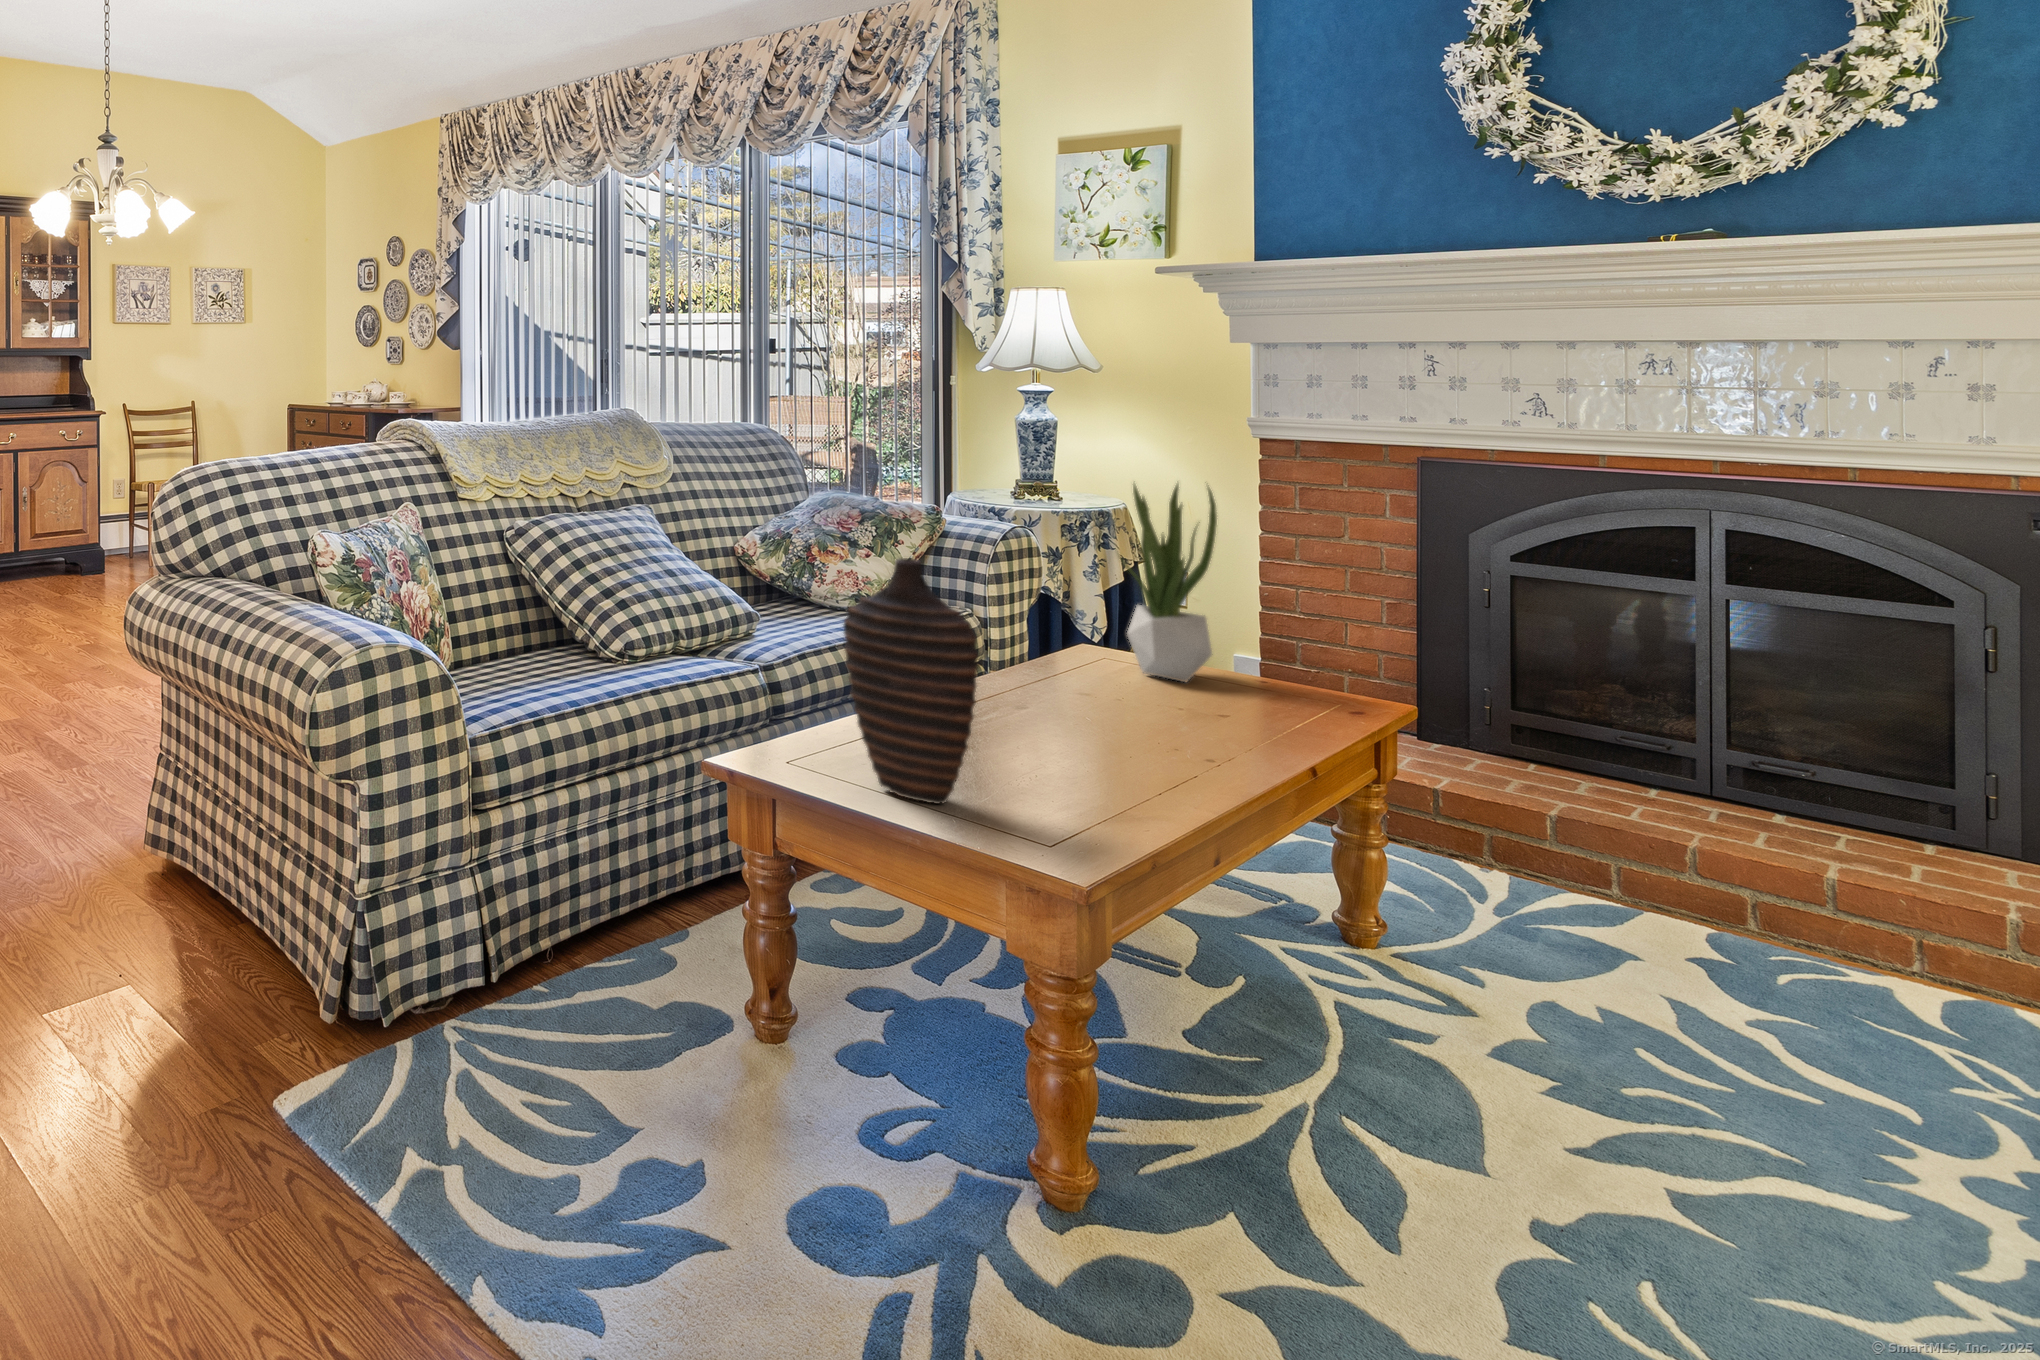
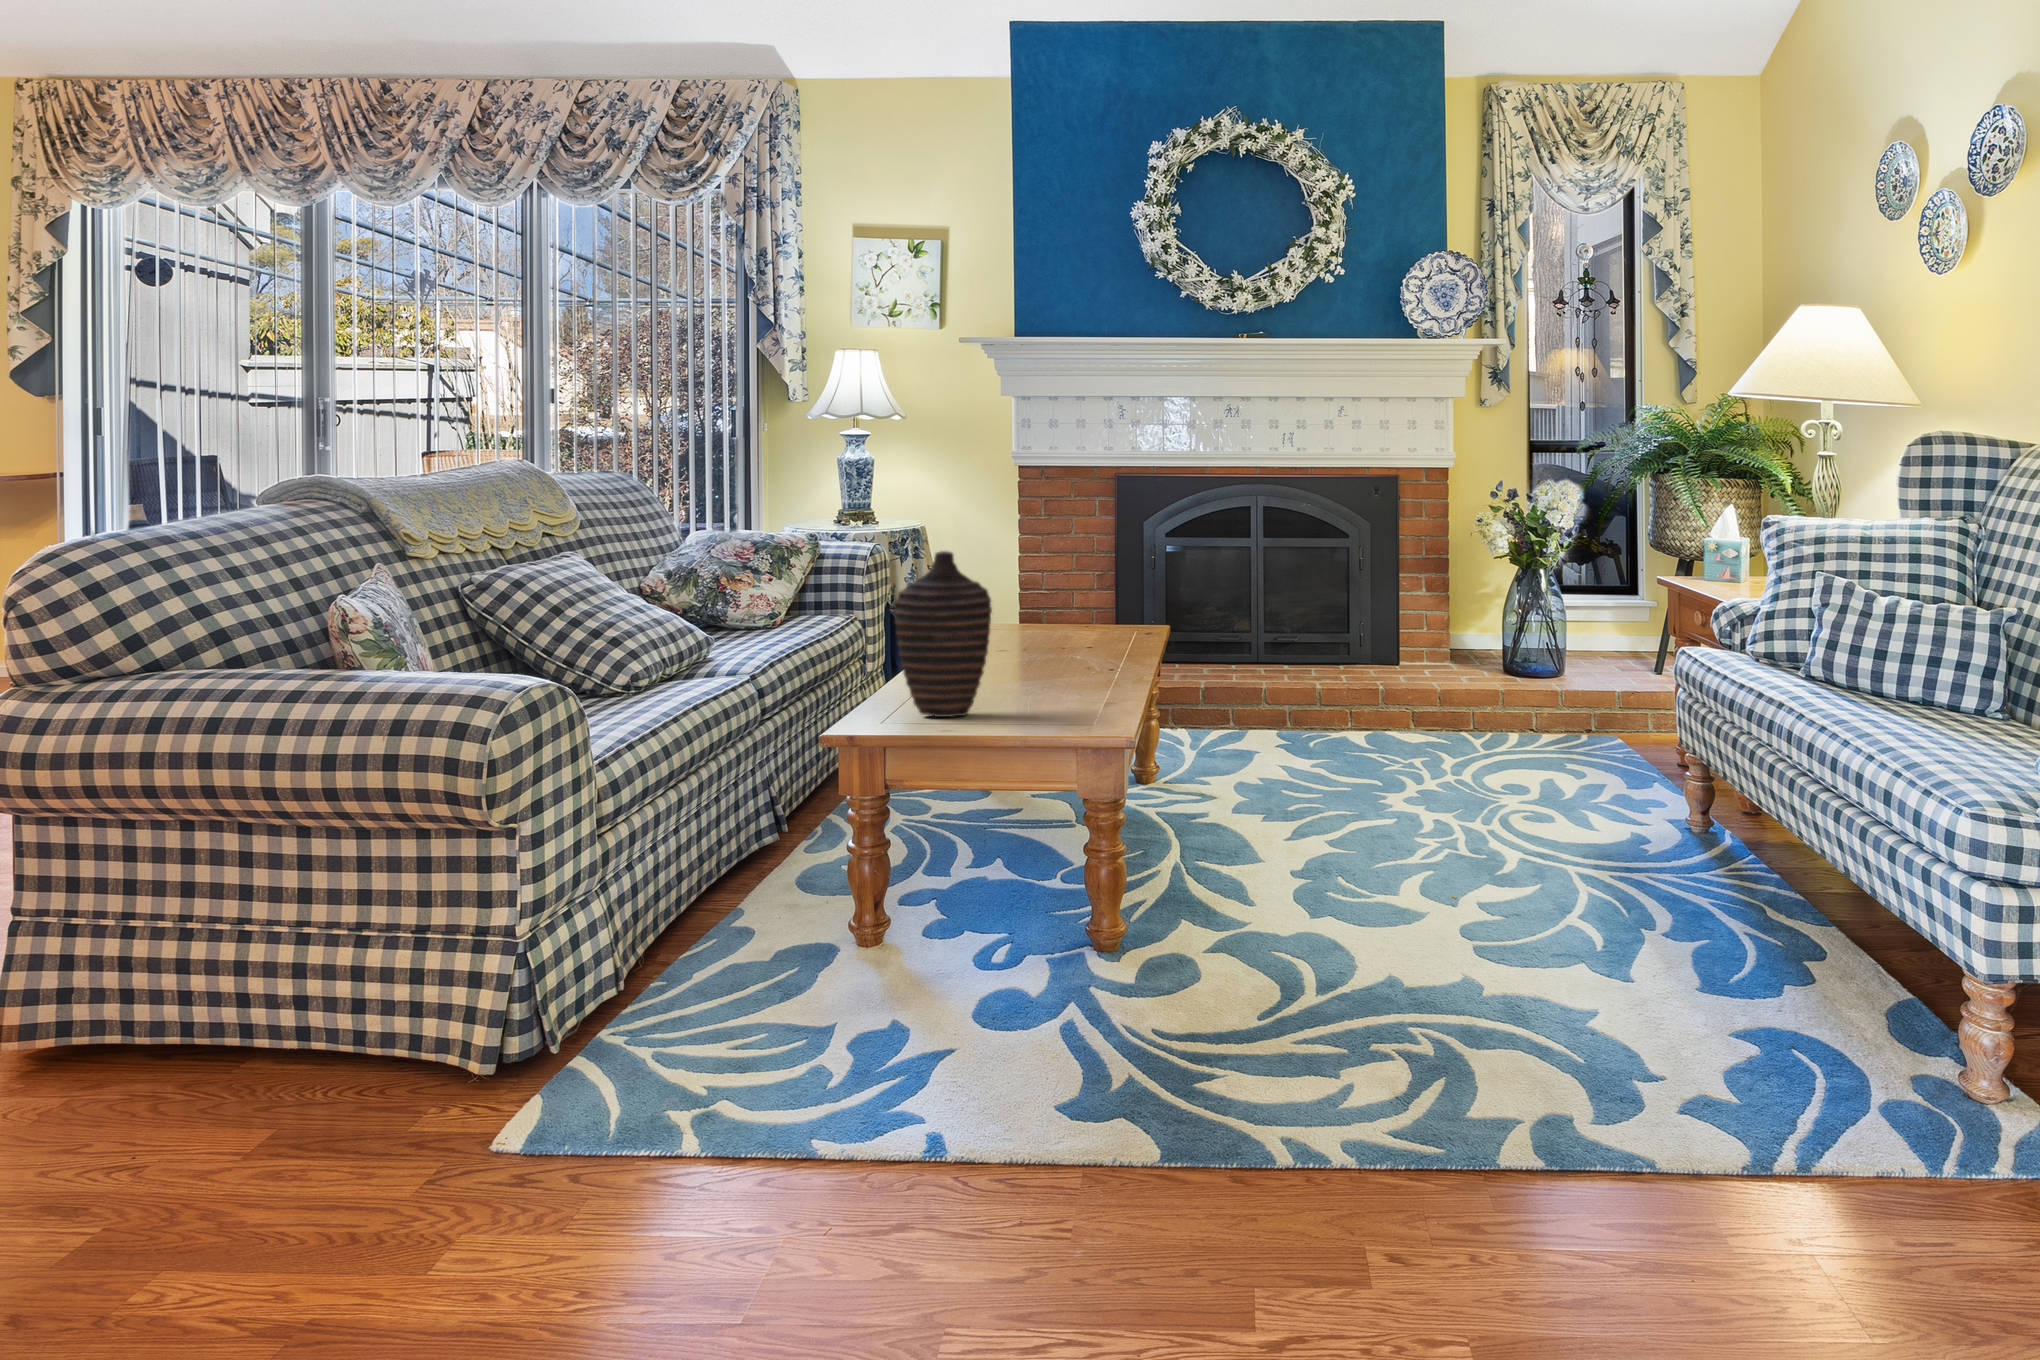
potted plant: present [1121,484,1217,683] -> none [987,495,1051,636]

